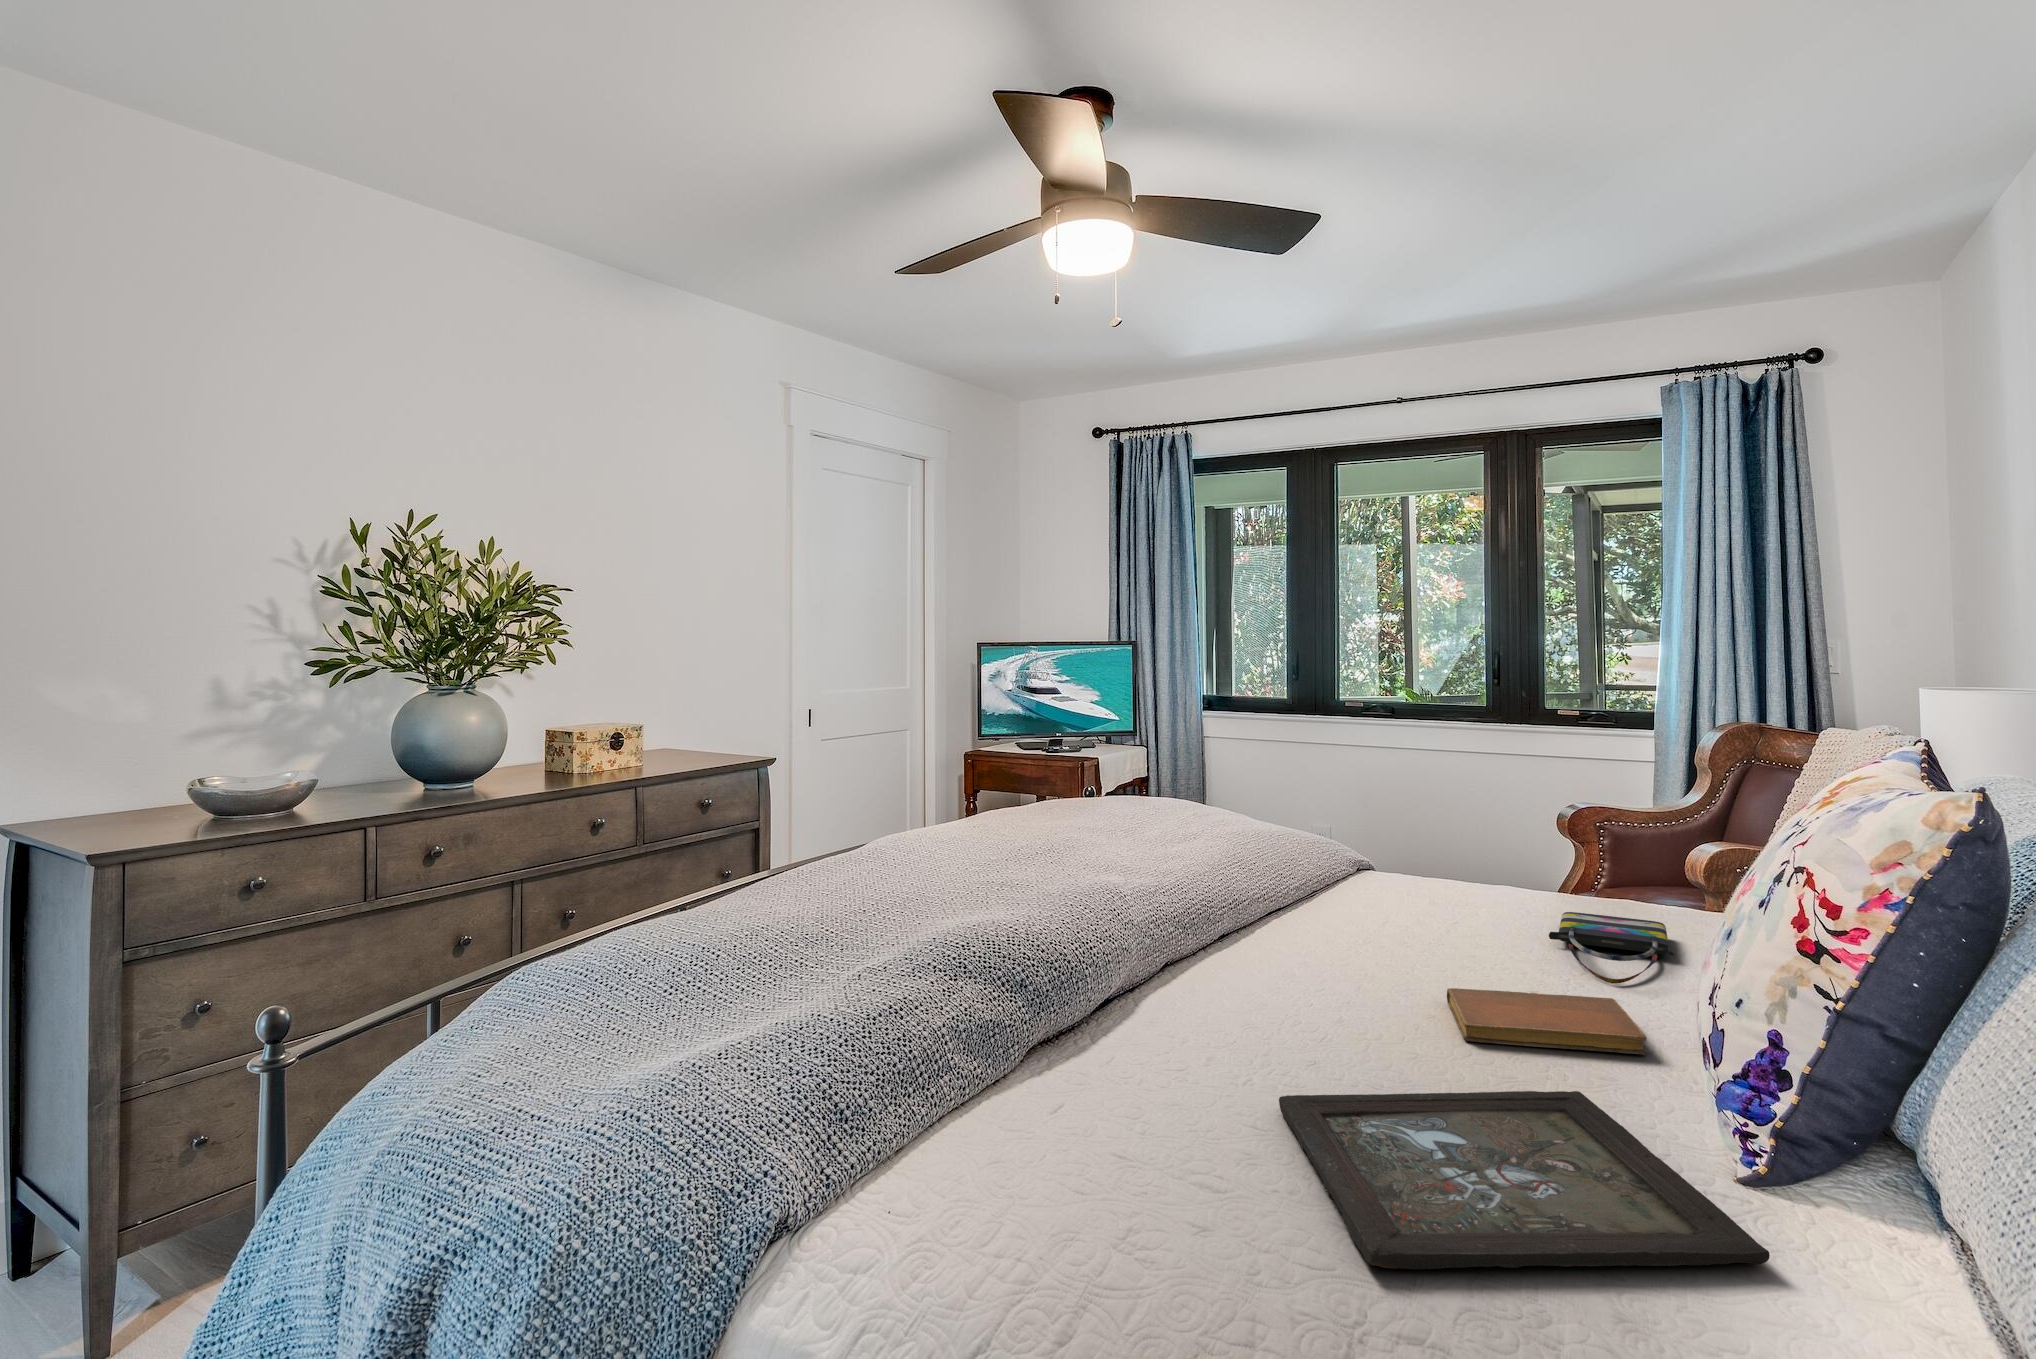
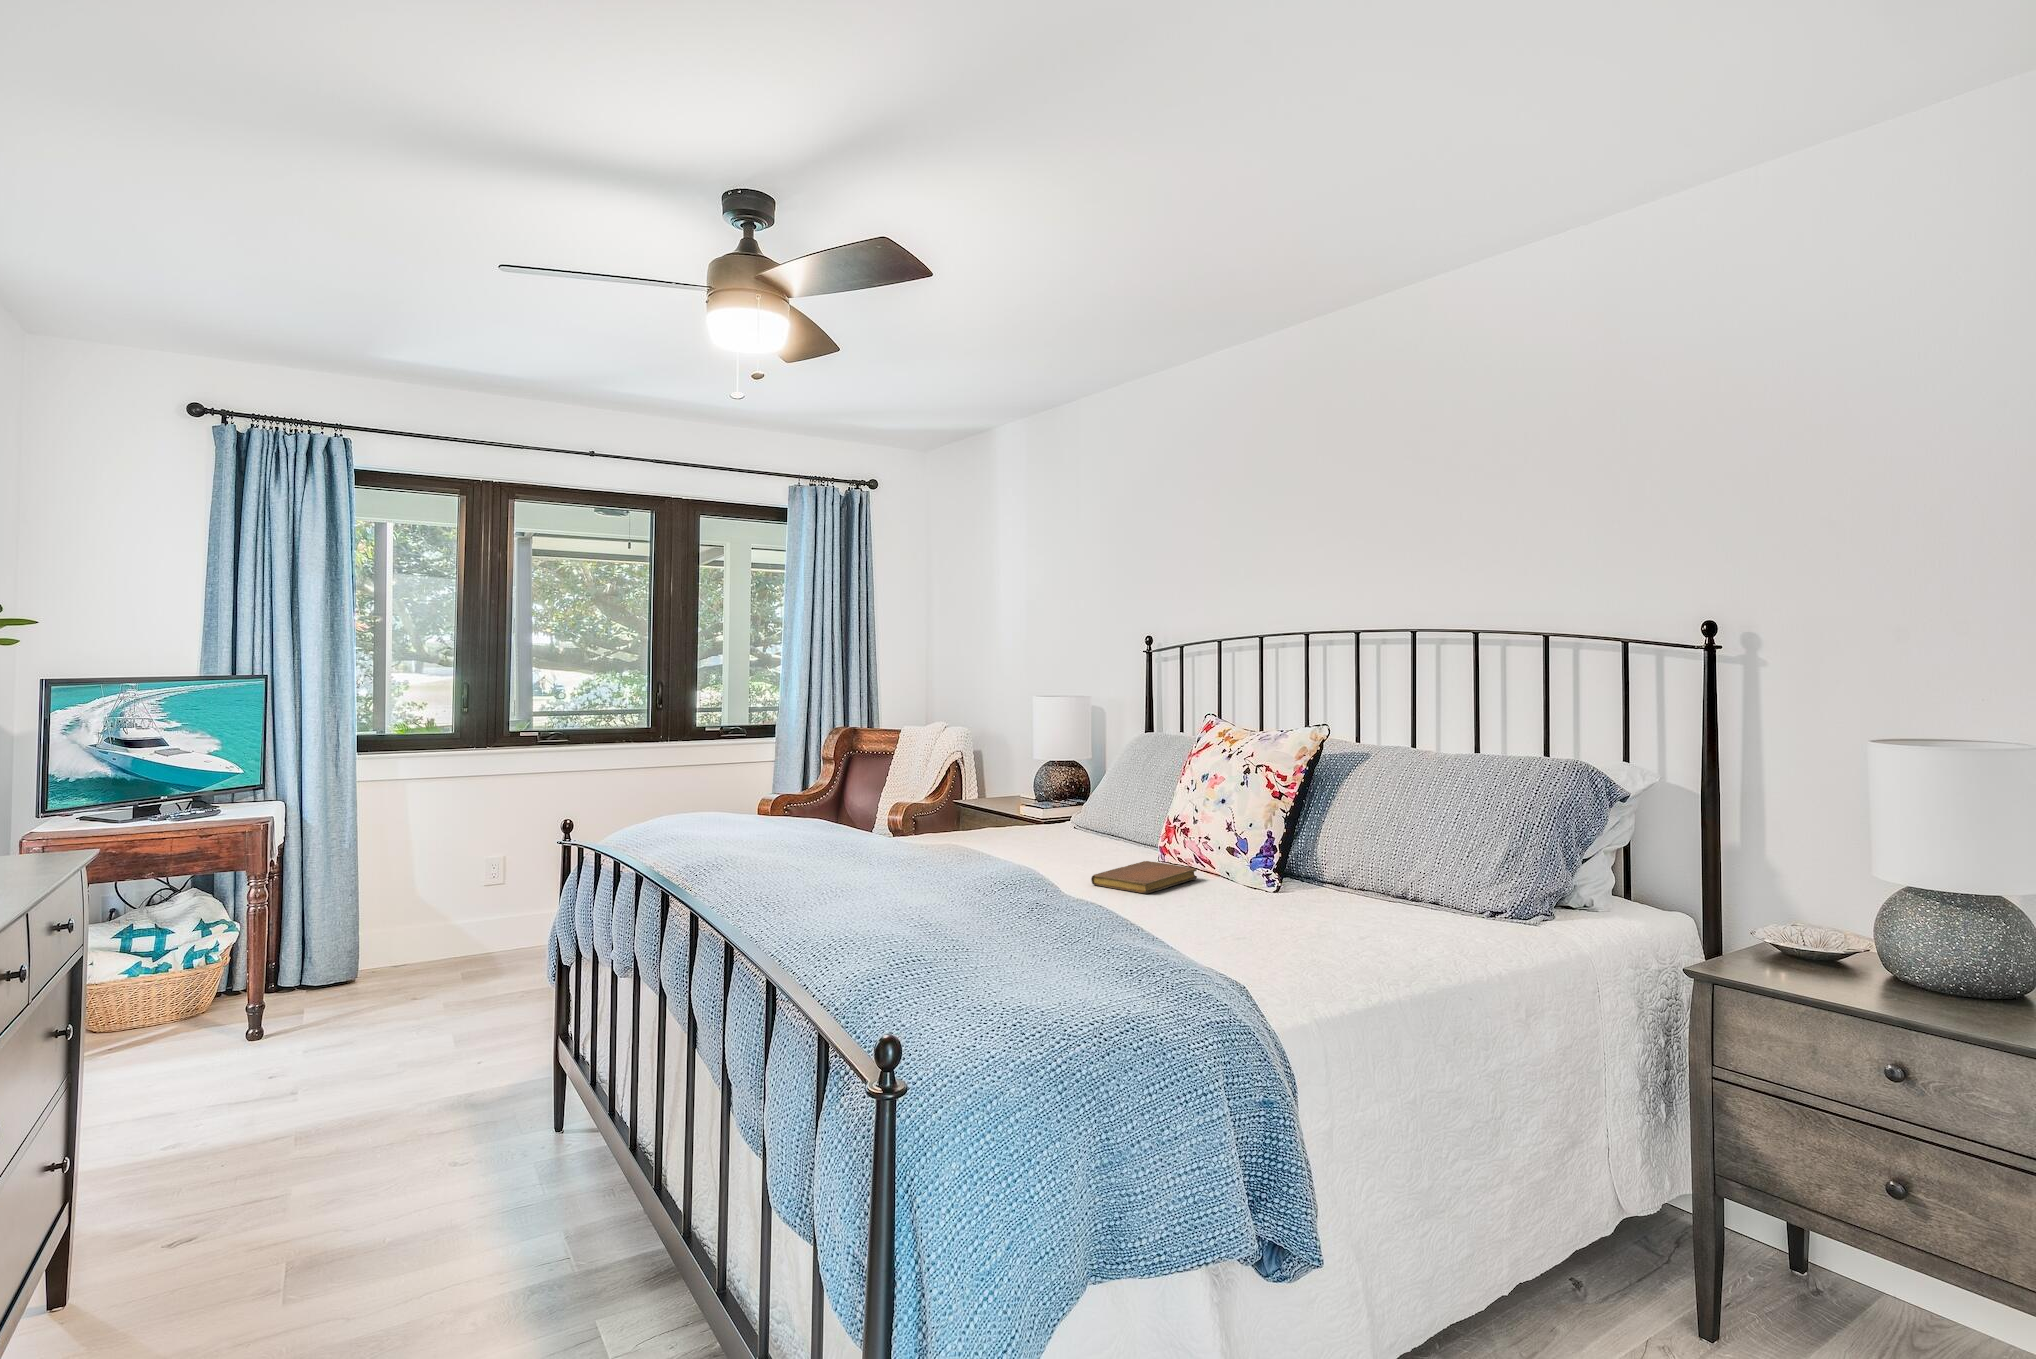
tote bag: present [1549,912,1676,984] -> none [1013,833,1110,861]
tray: present [1279,1091,1770,1269] -> none [1195,890,1391,954]

